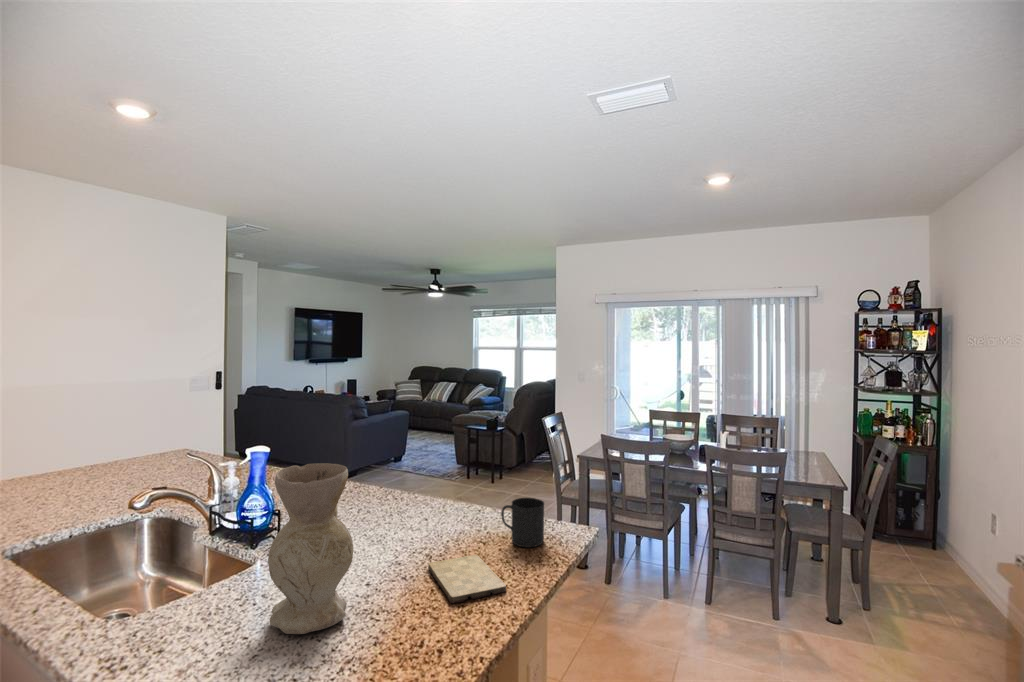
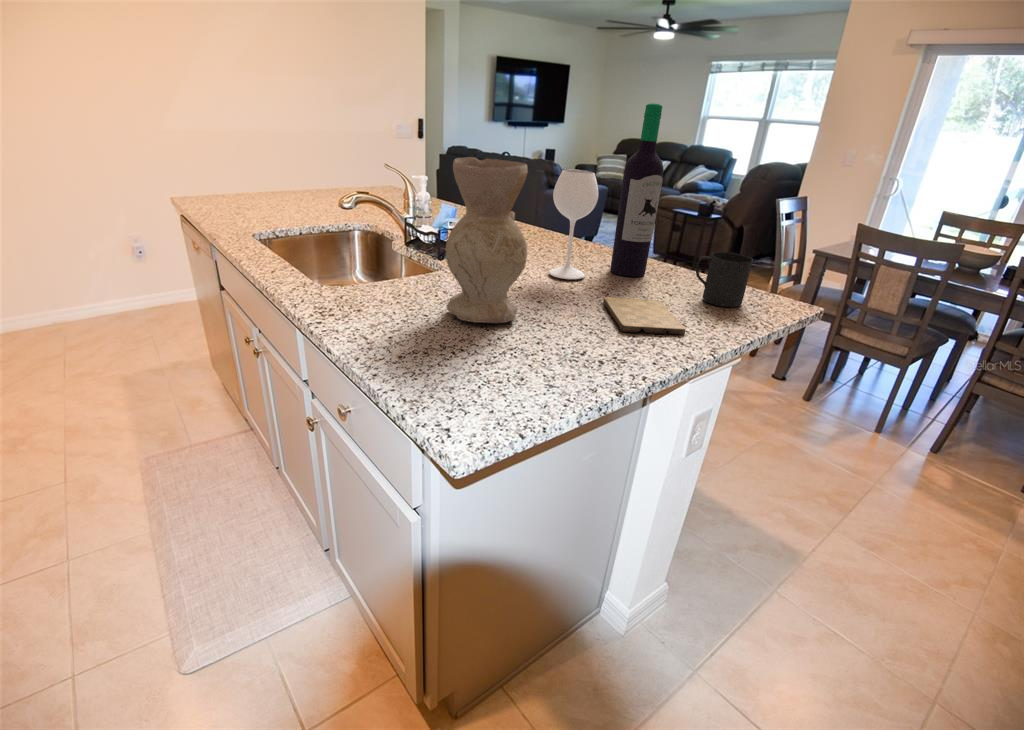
wine bottle: none [369,387,460,546] -> present [549,103,664,279]

